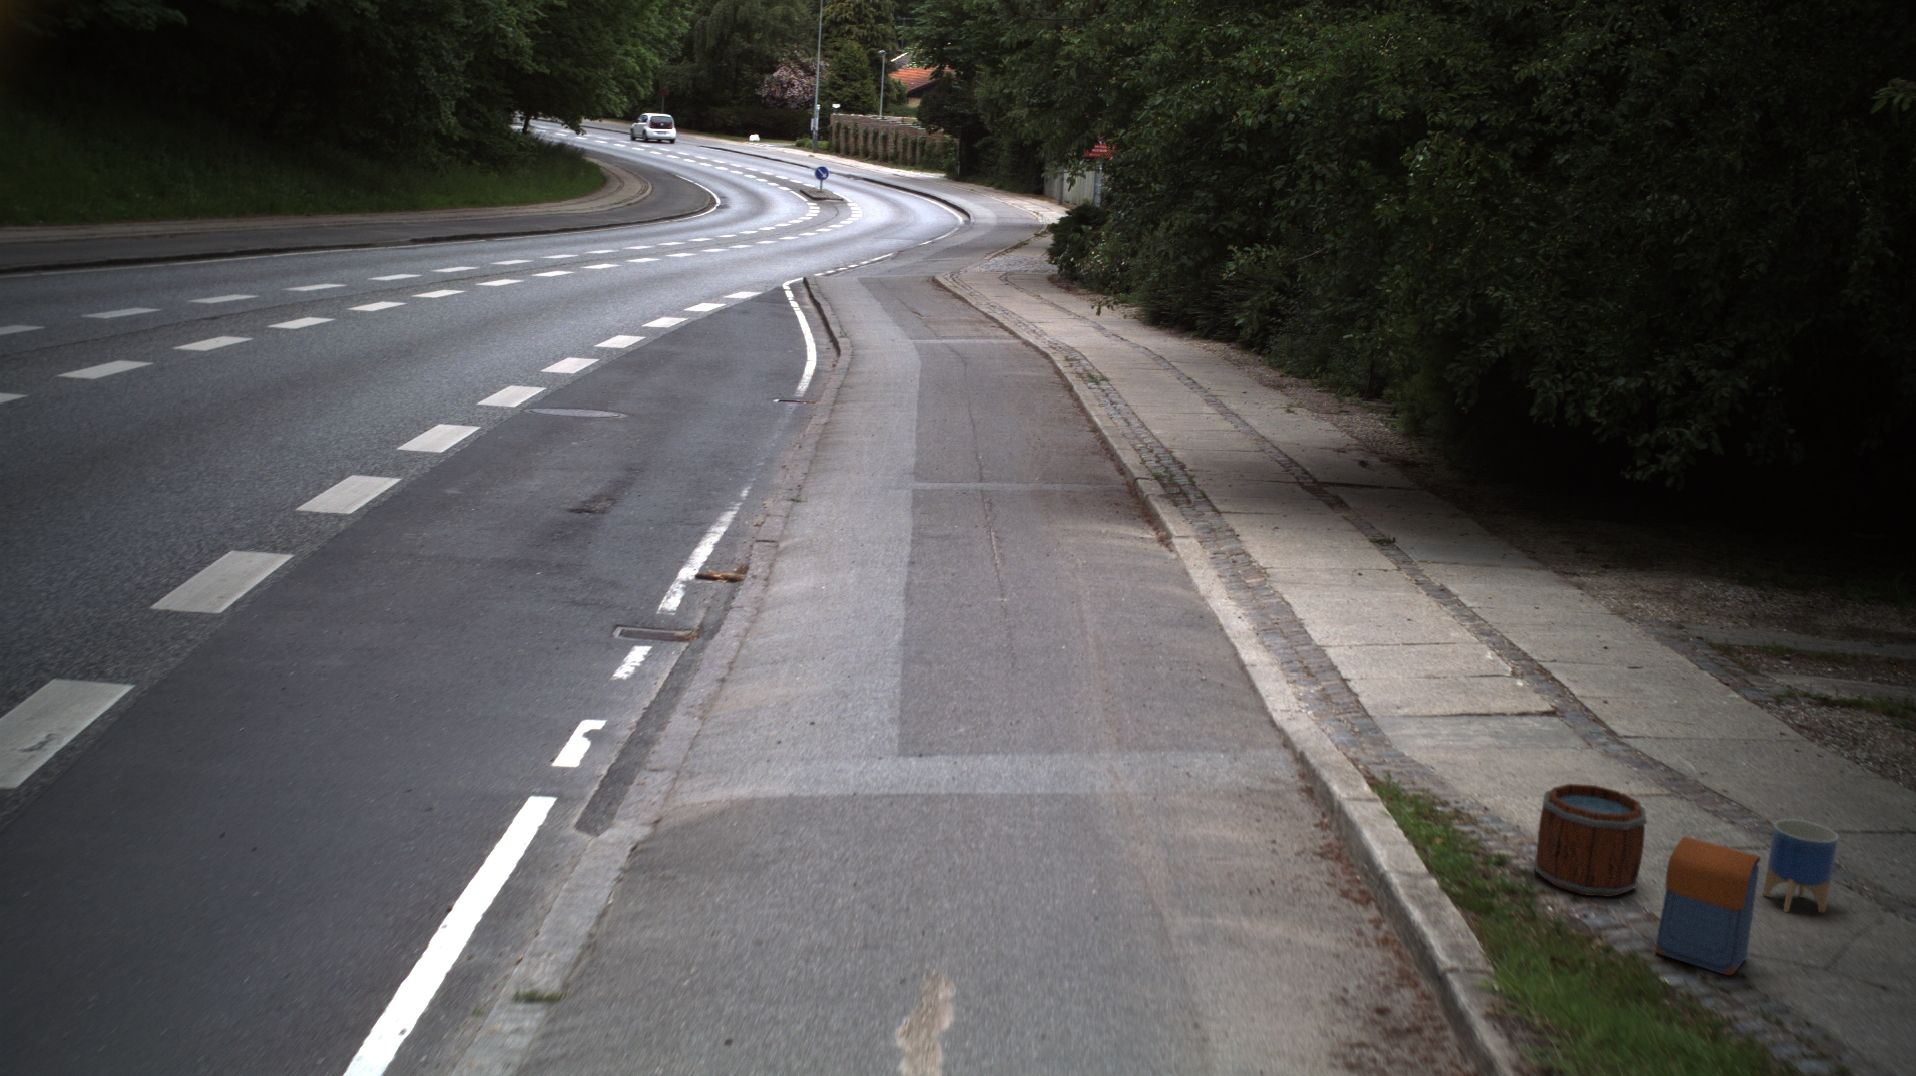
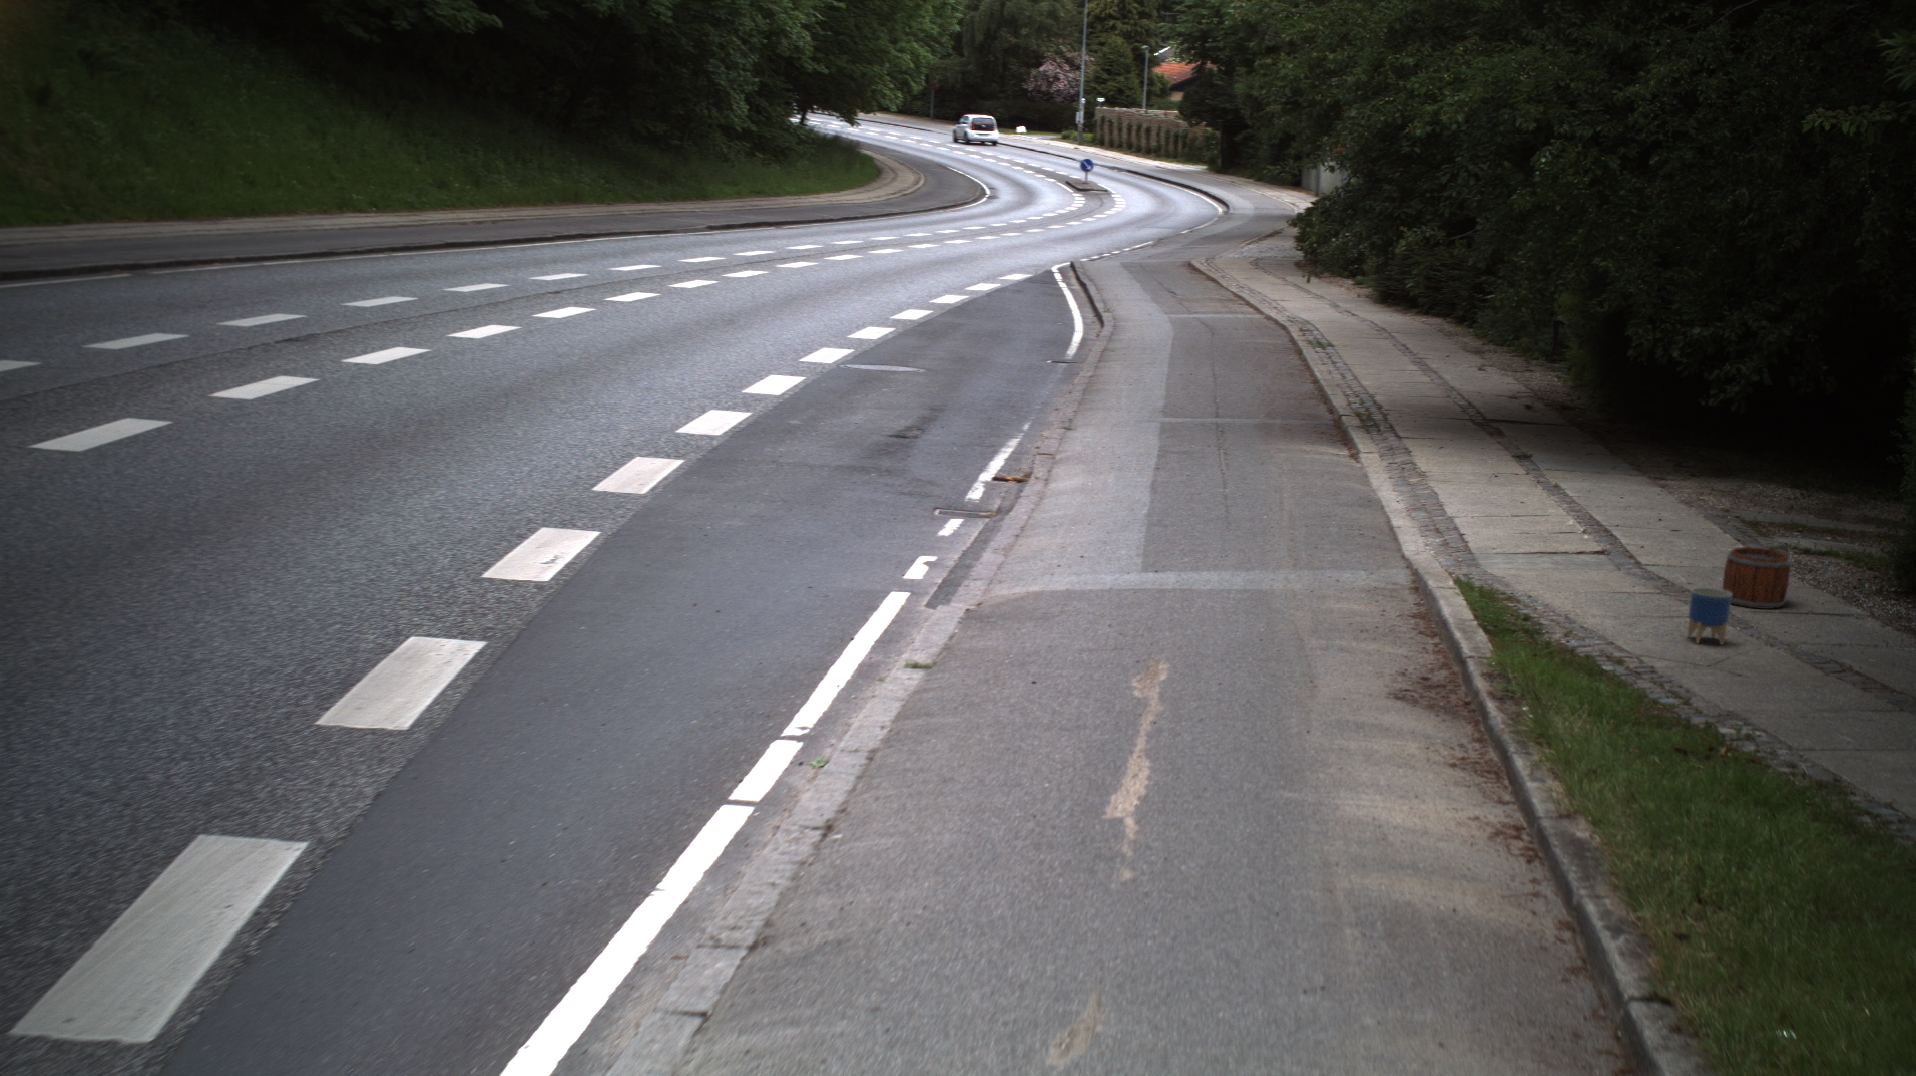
bucket: present [1535,784,1647,897] -> present [1723,547,1791,609]
backpack: present [1655,837,1760,975] -> none [1594,585,1658,665]

